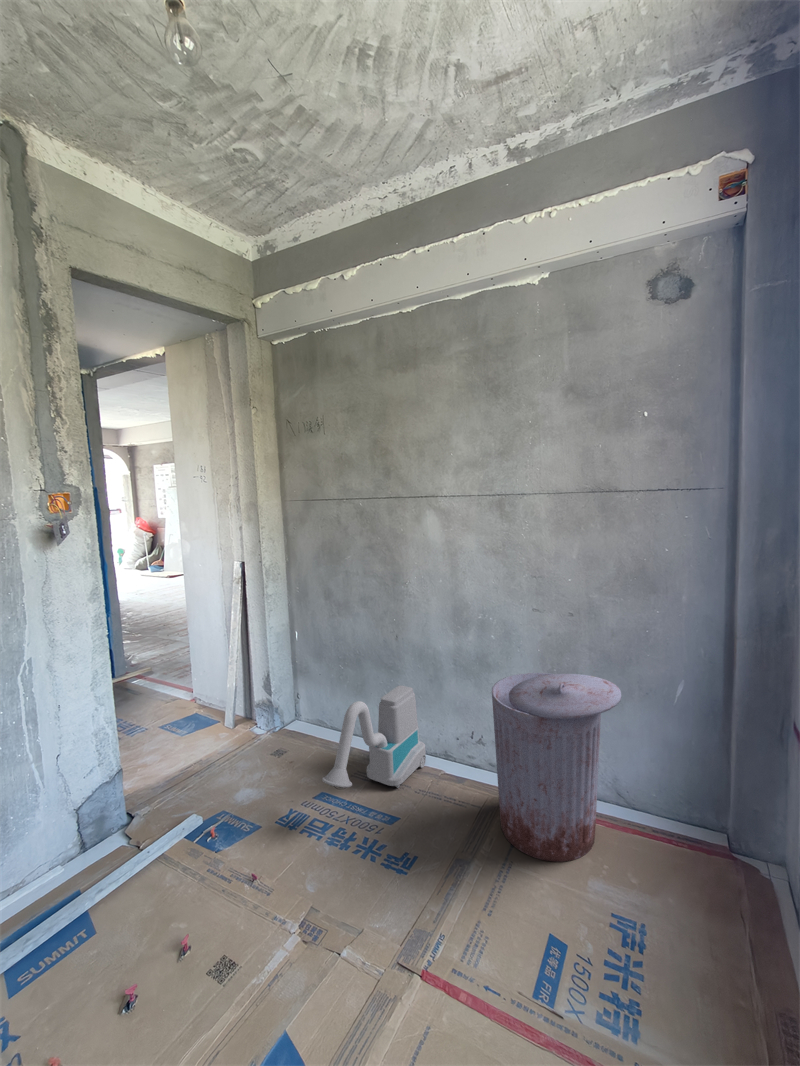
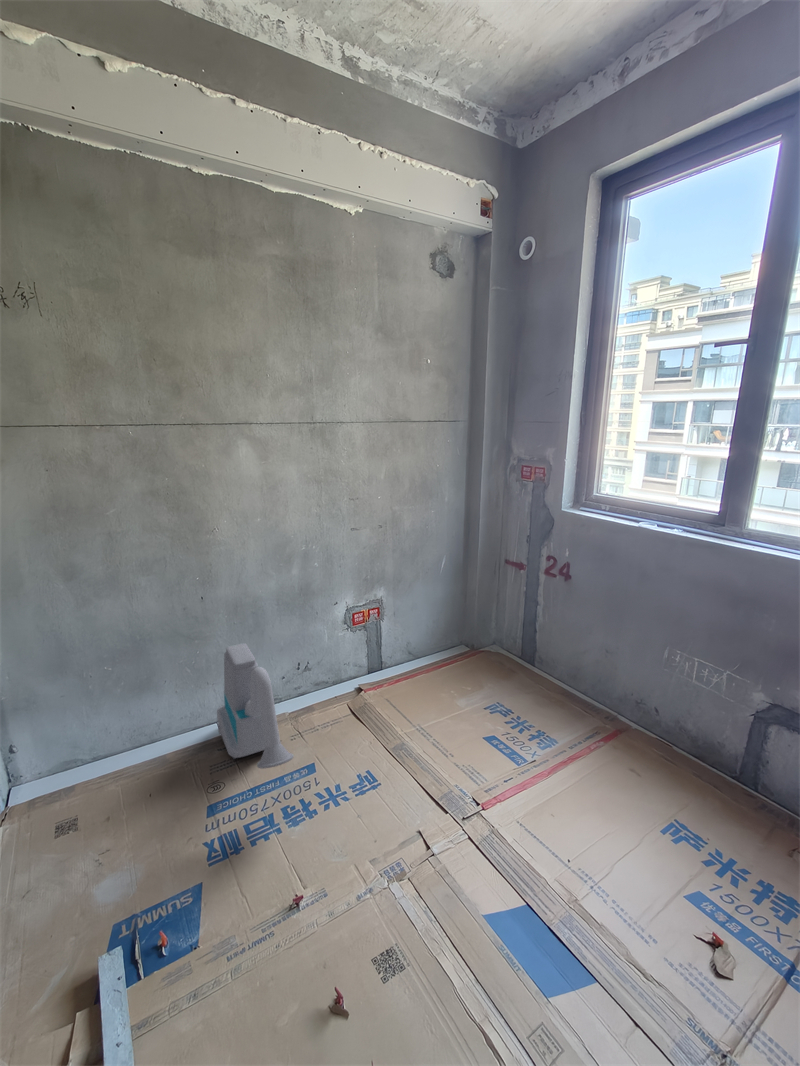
trash can: present [492,673,622,862] -> none [361,569,460,717]

